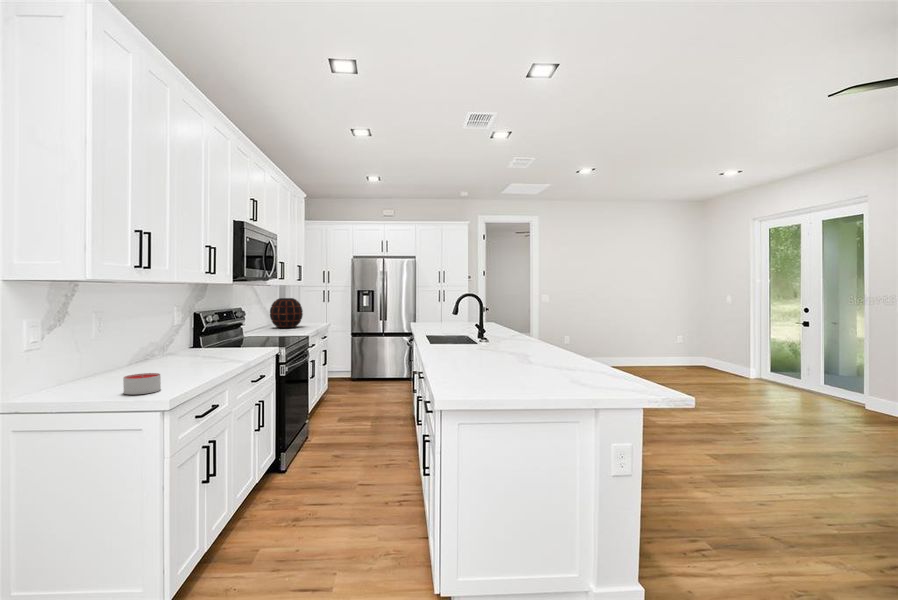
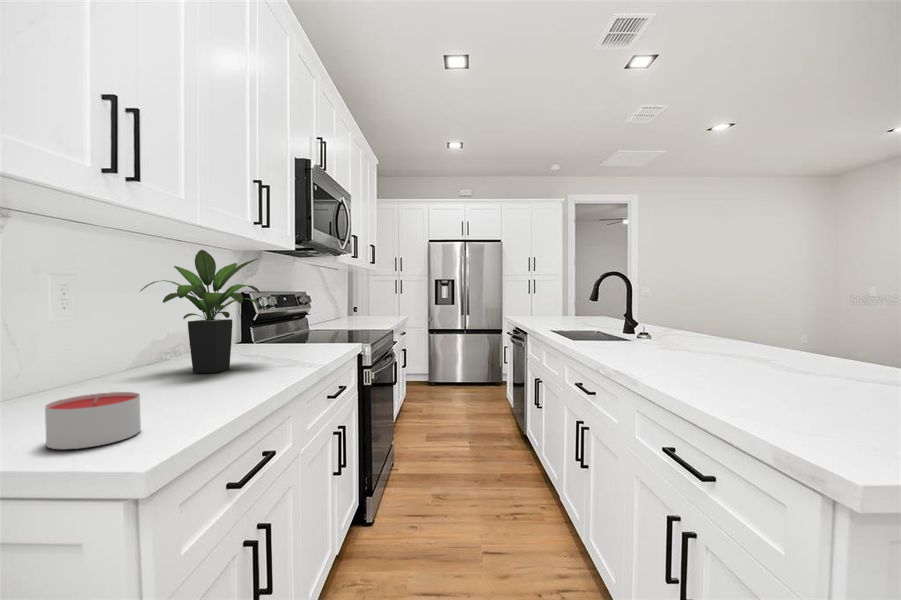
potted plant: none [139,298,213,367] -> present [141,250,265,373]
decorative vase: present [270,298,303,328] -> none [339,284,378,321]

